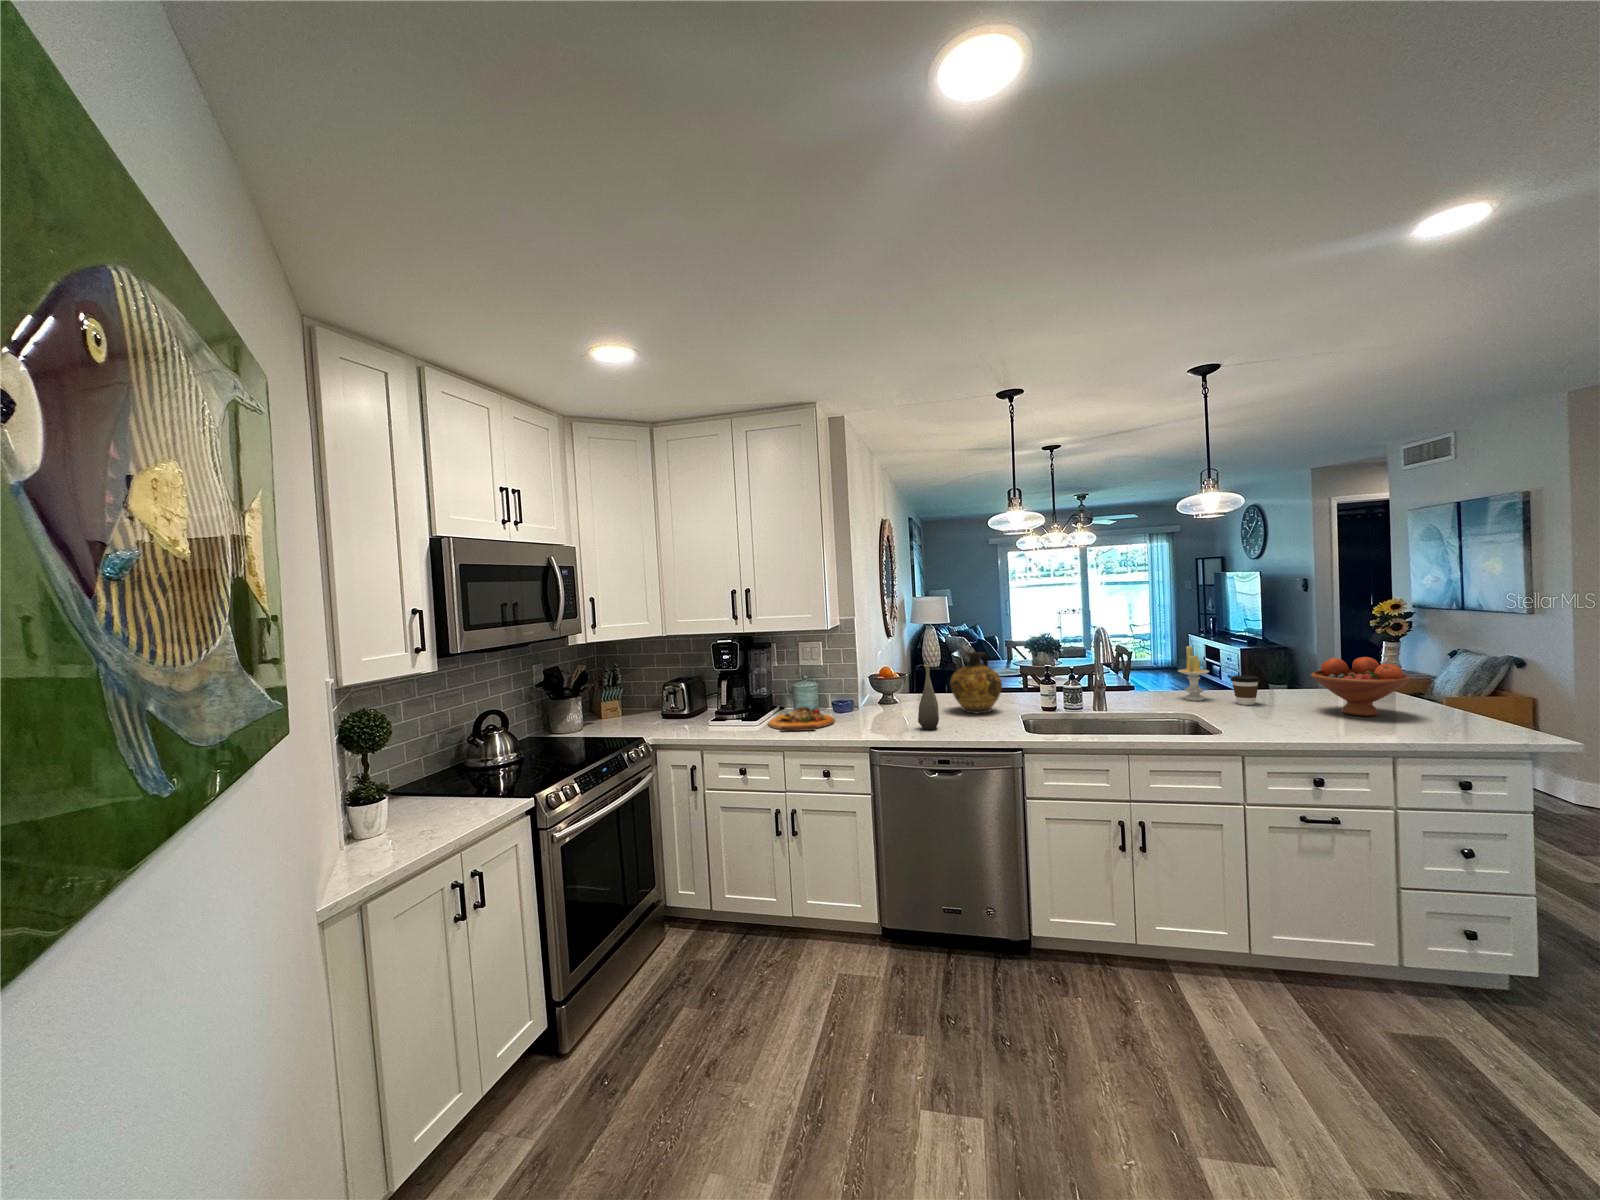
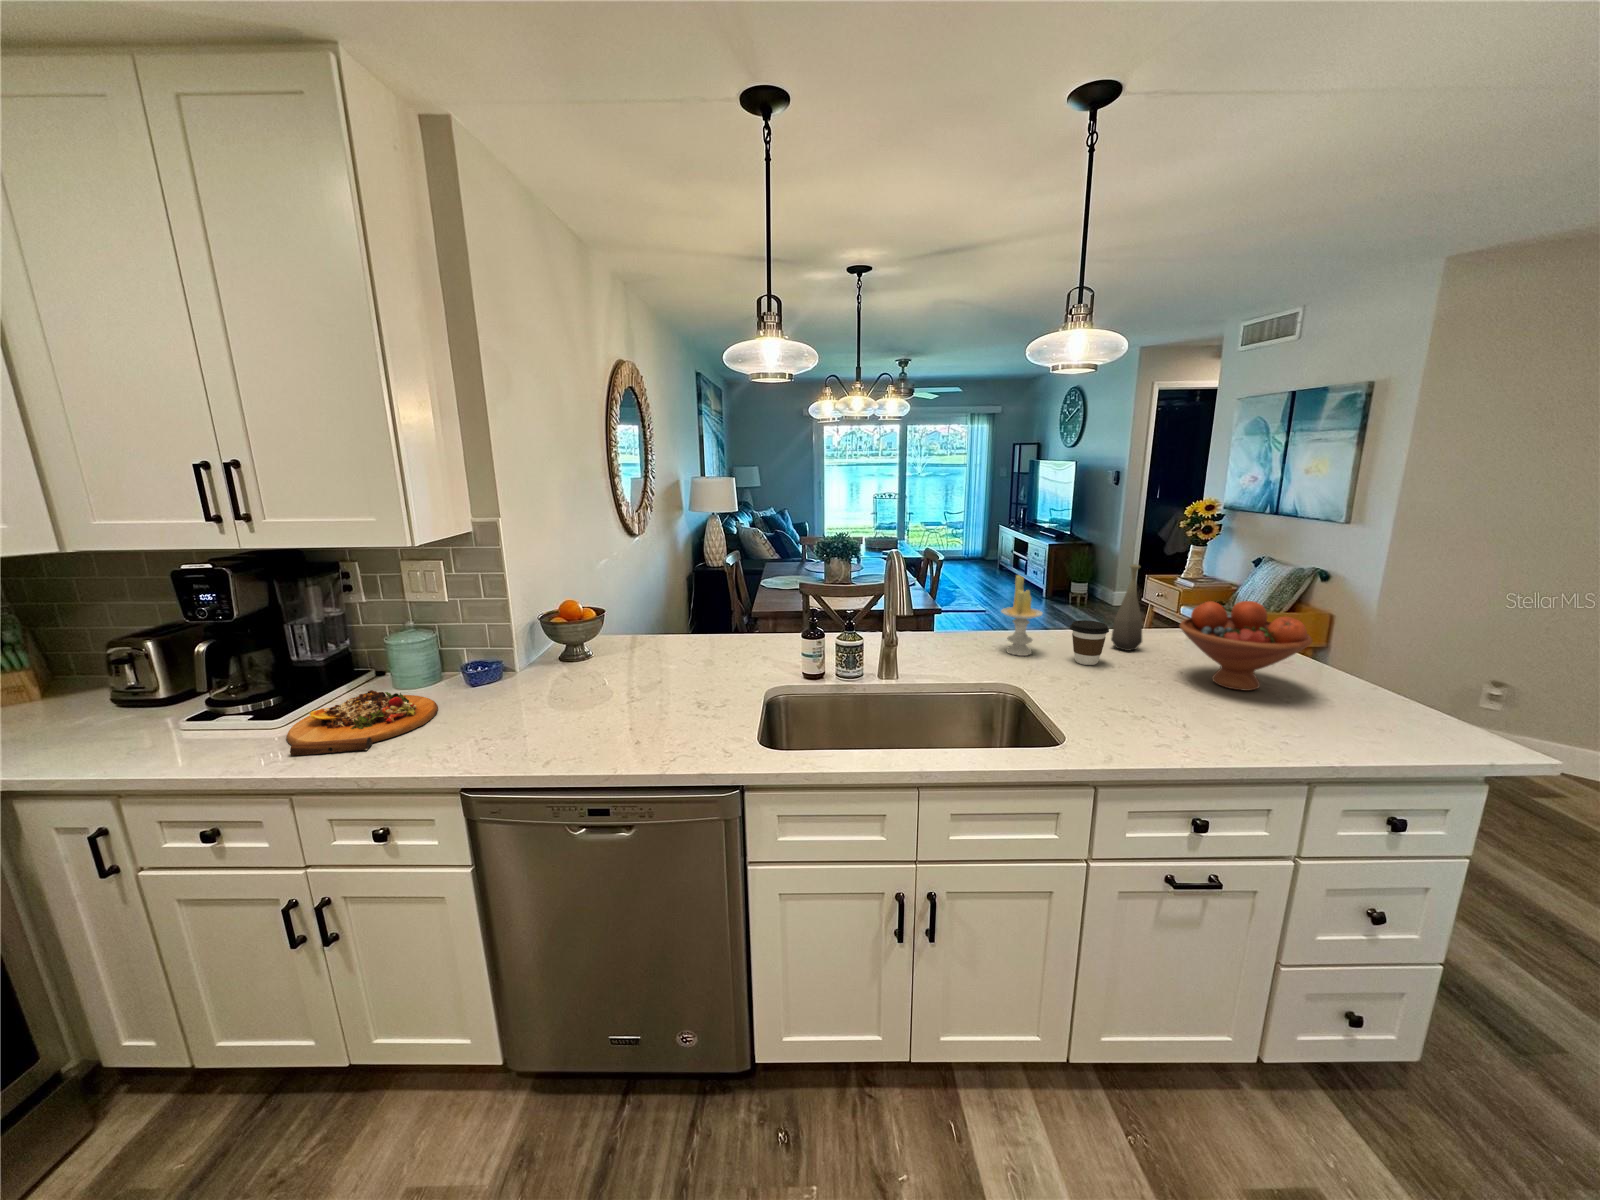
ceramic jug: present [950,651,1002,713] -> none [660,583,743,687]
bottle: present [918,664,939,730] -> present [1111,564,1142,651]

